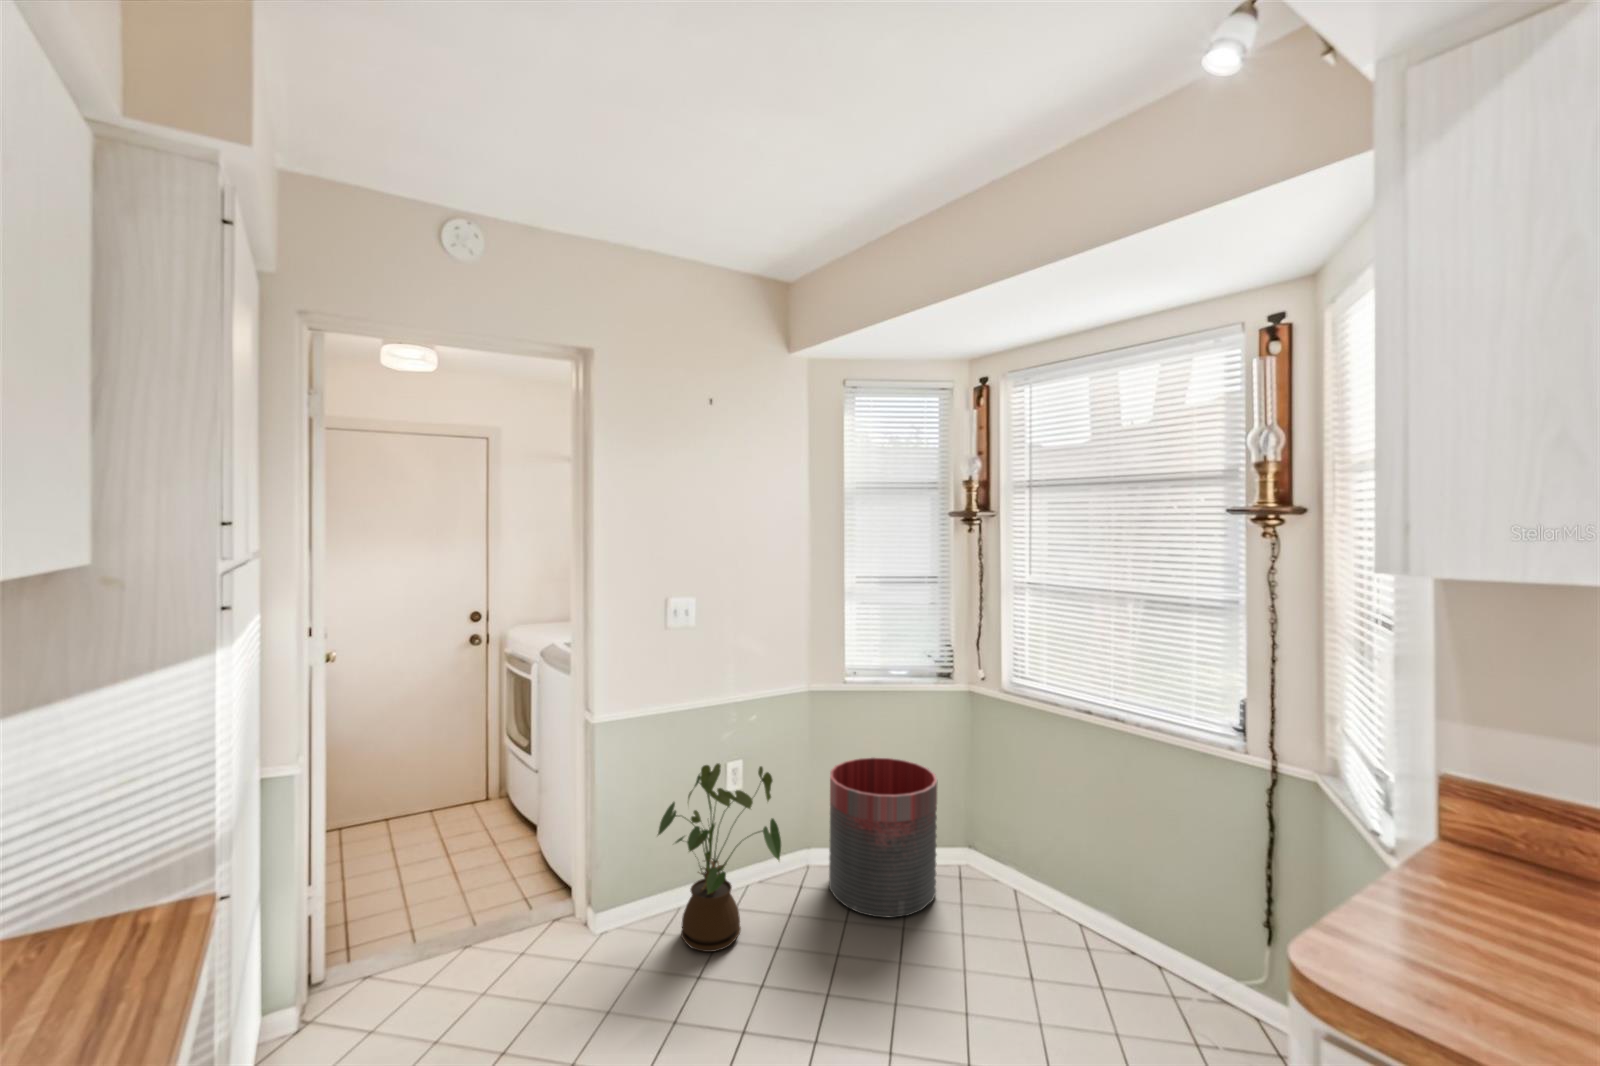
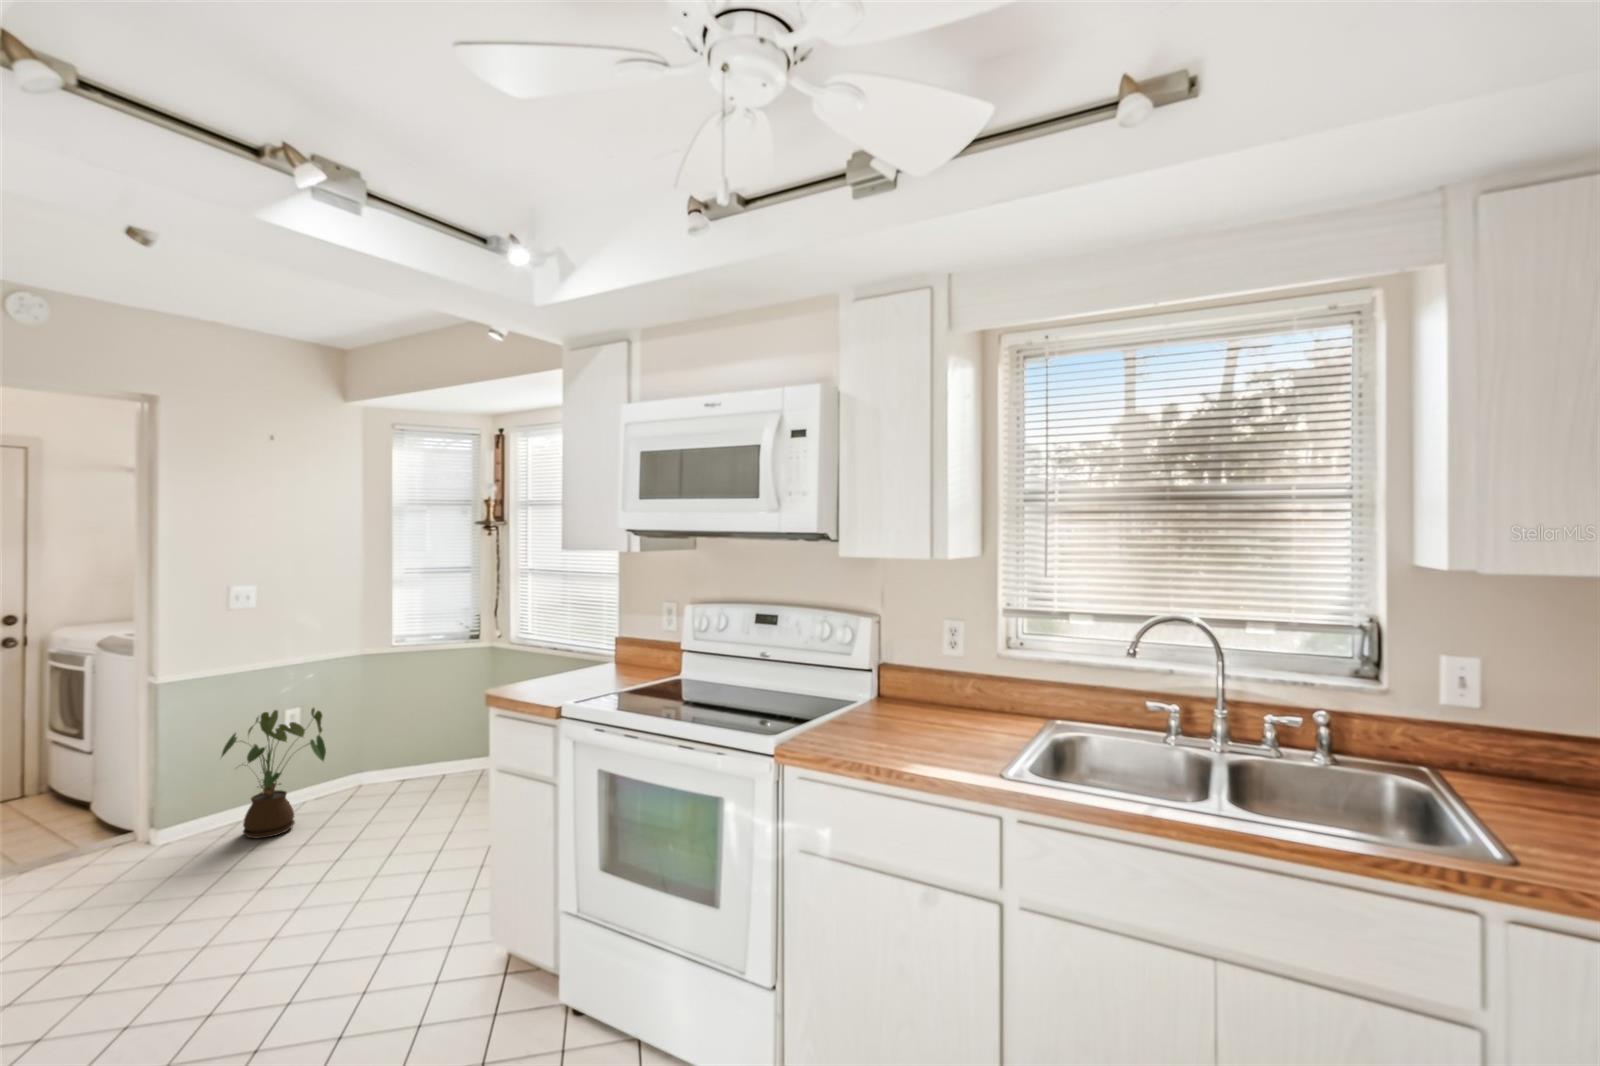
trash can: present [829,757,937,918] -> none [374,700,459,803]

